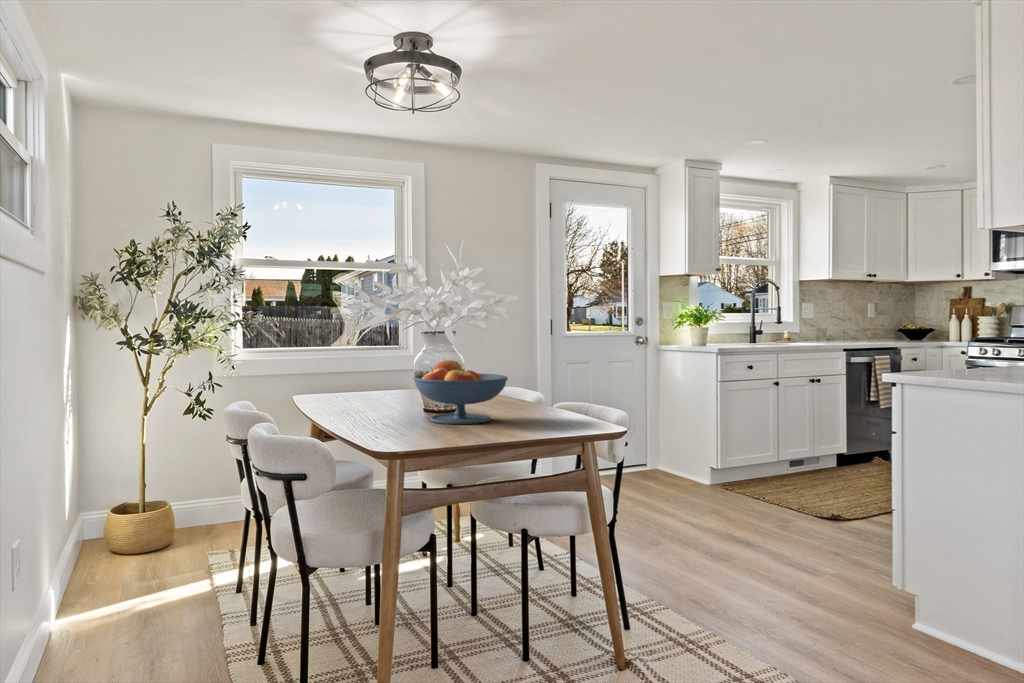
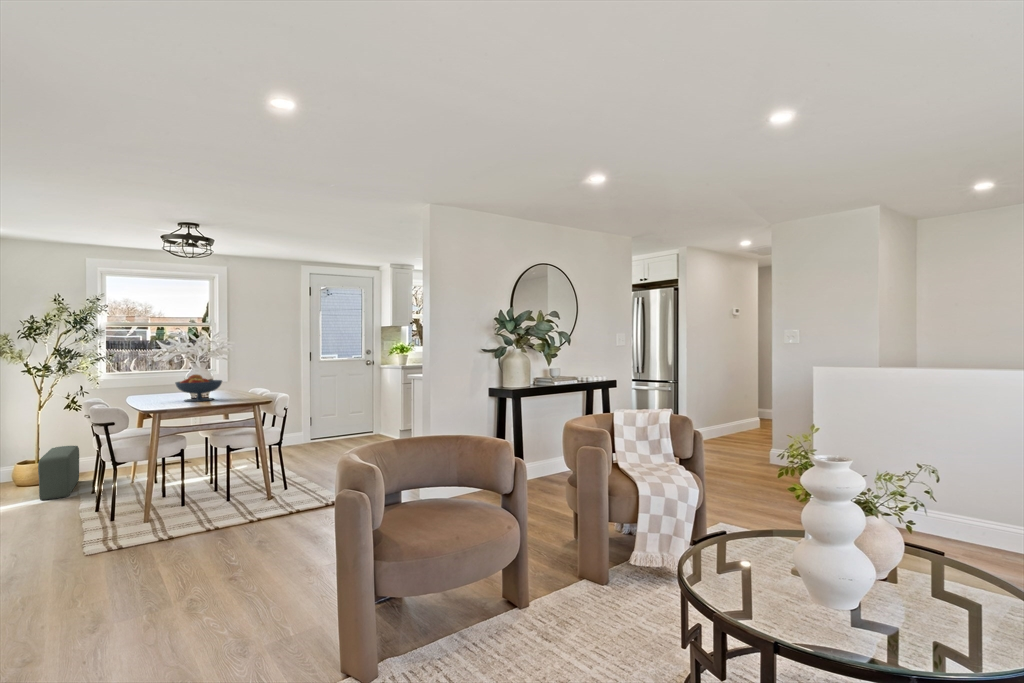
pouf: none [144,485,209,602] -> present [38,446,79,500]

